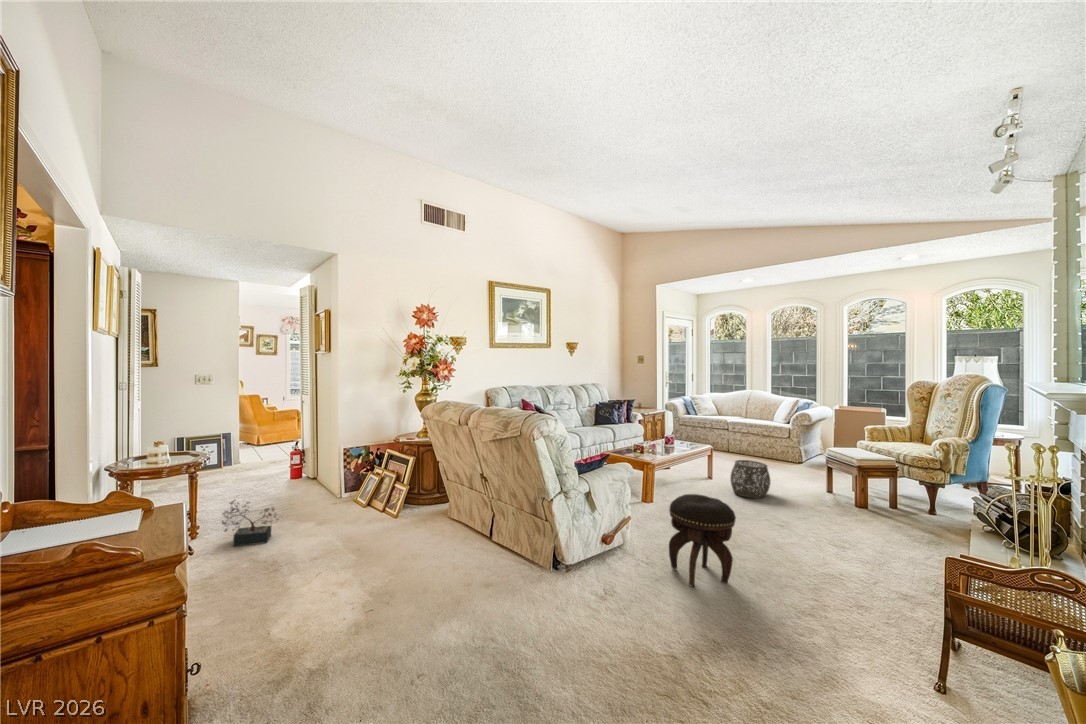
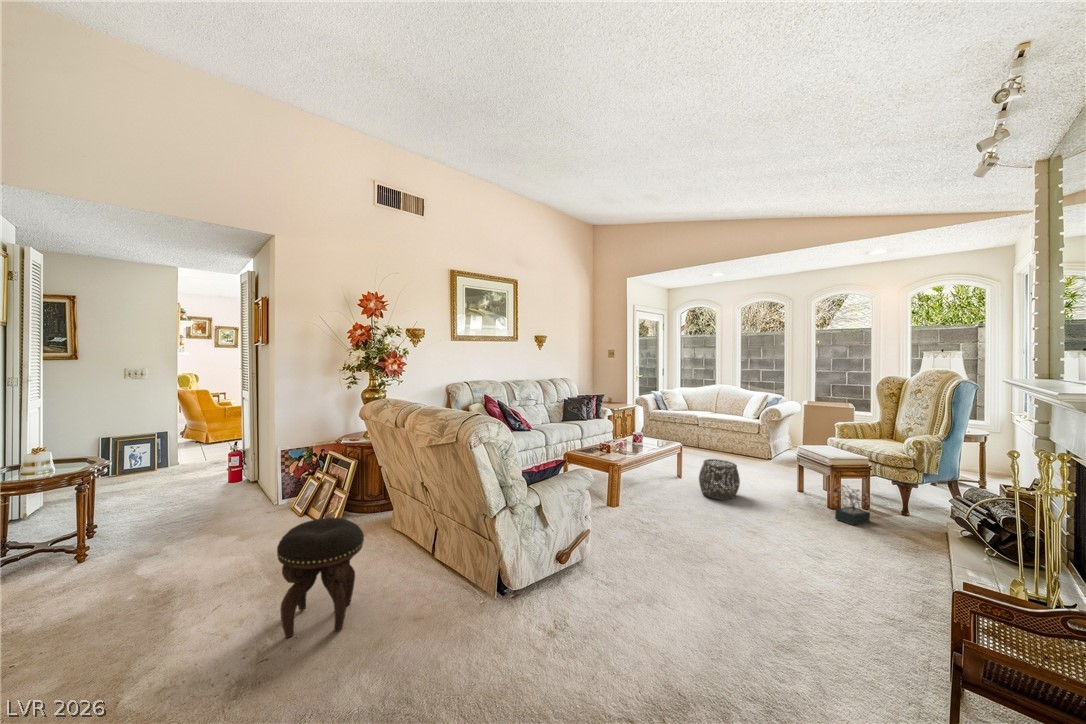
footstool: present [669,494,736,587] -> present [277,518,364,638]
decorative plant: present [222,500,279,546] -> present [829,483,871,525]

